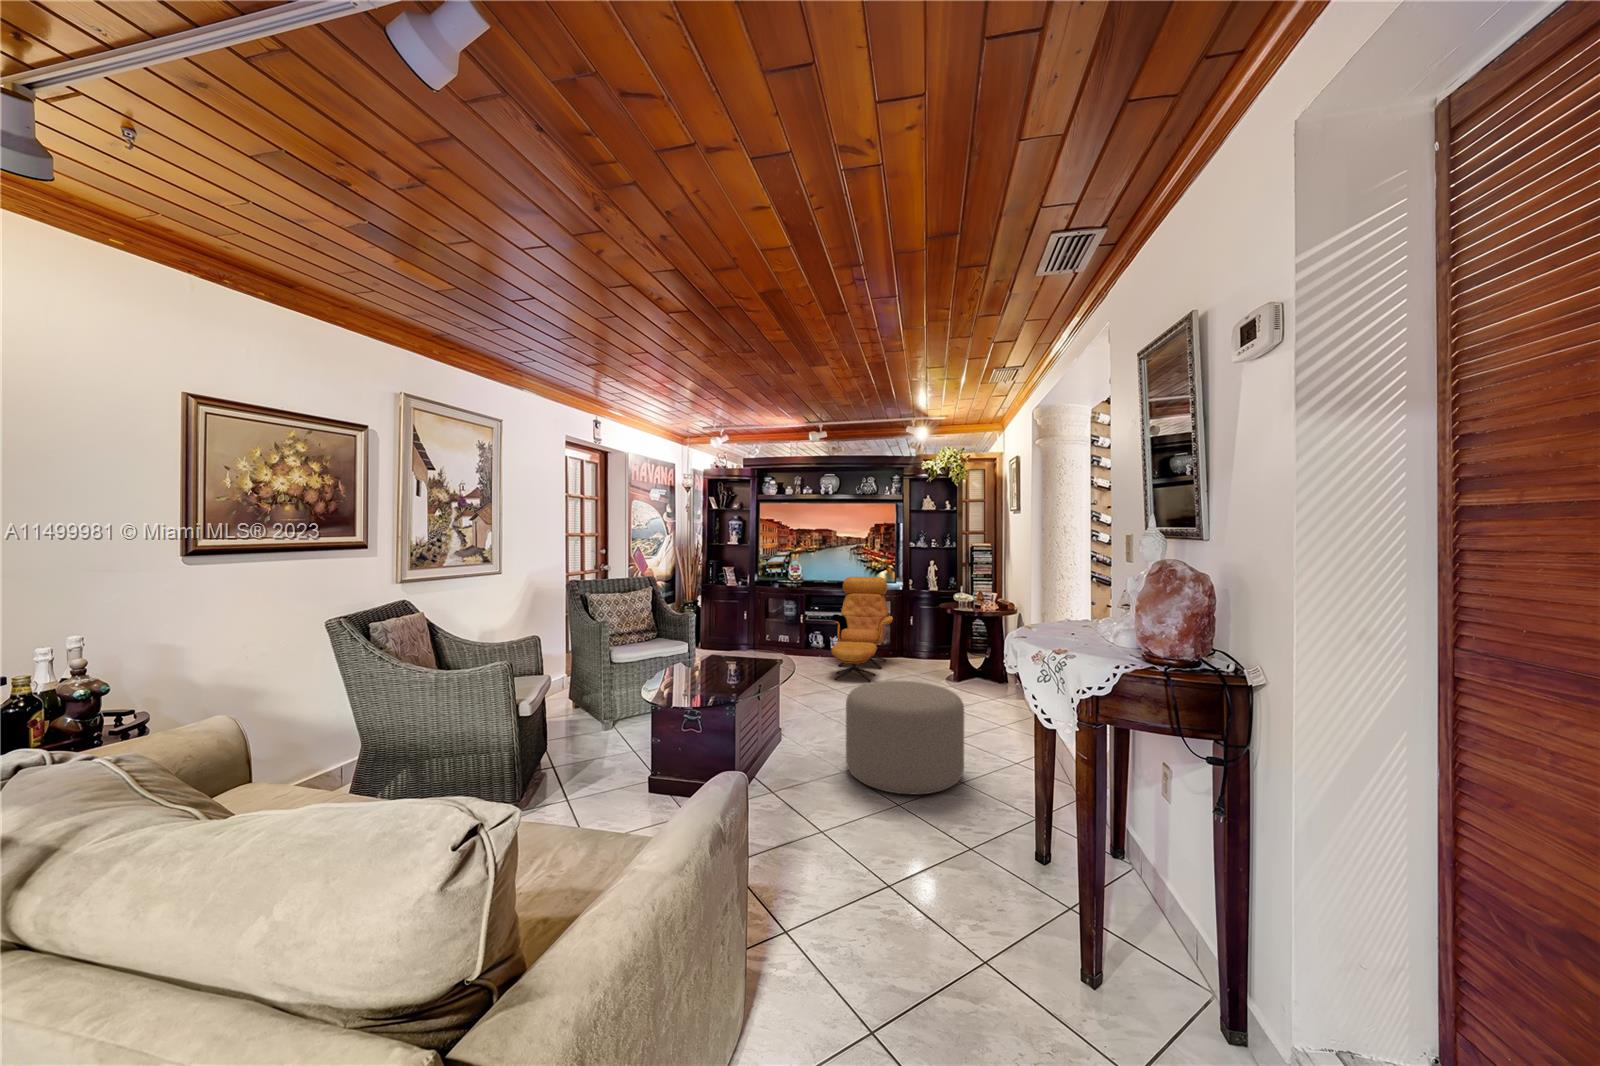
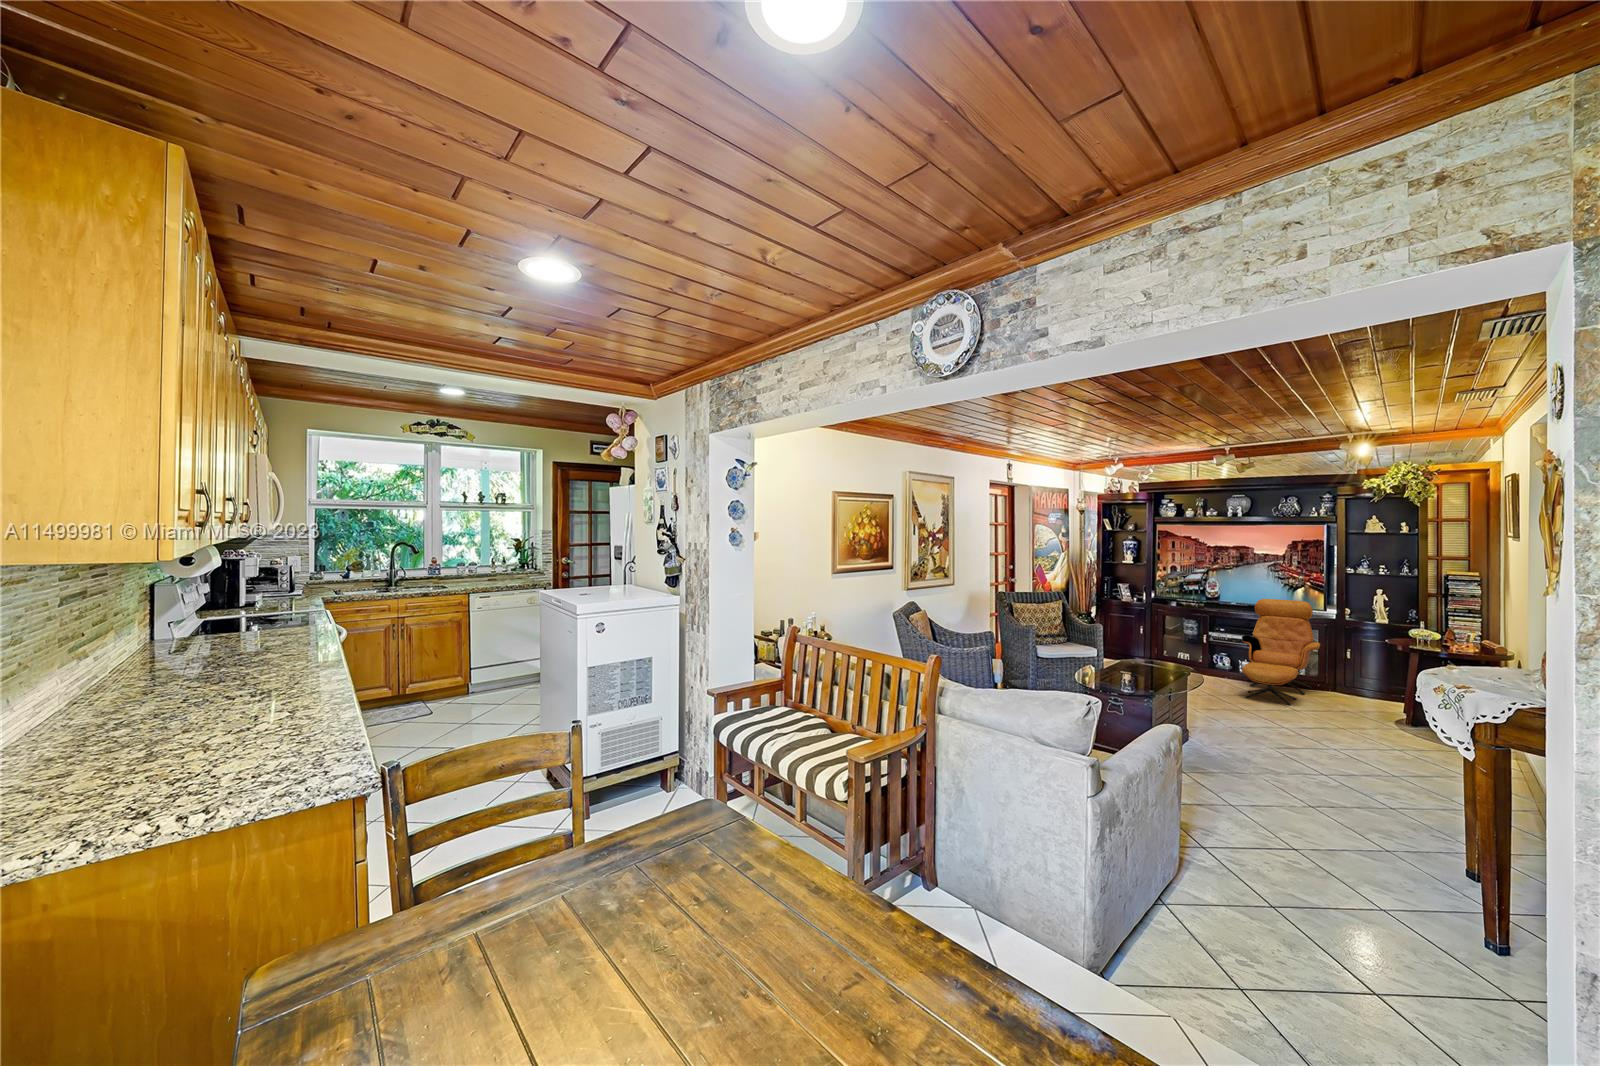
ottoman: present [846,681,964,795] -> none [1262,699,1399,801]

